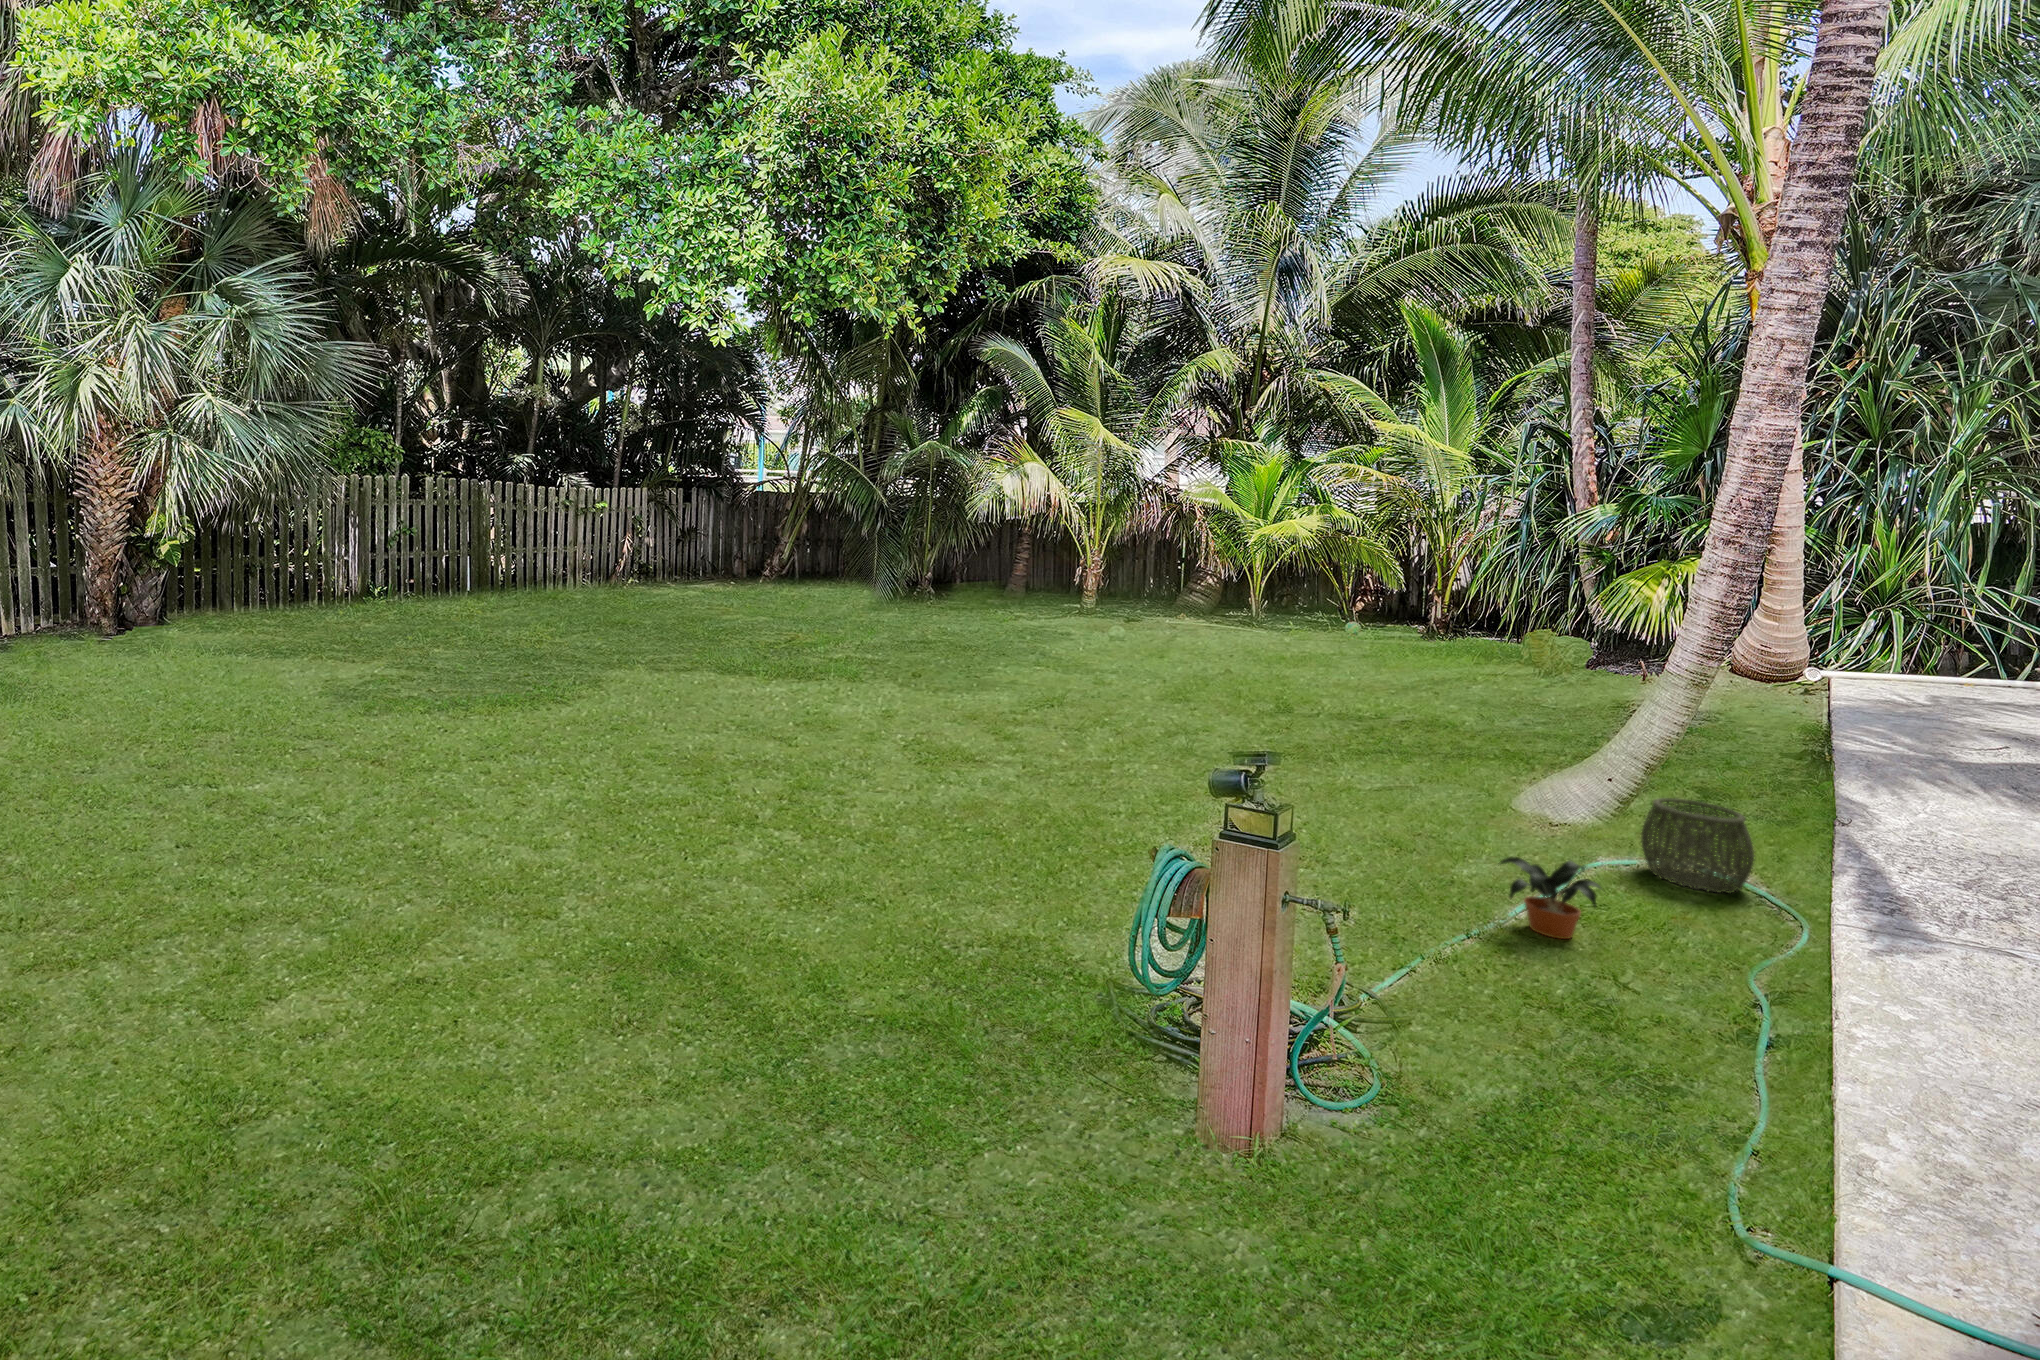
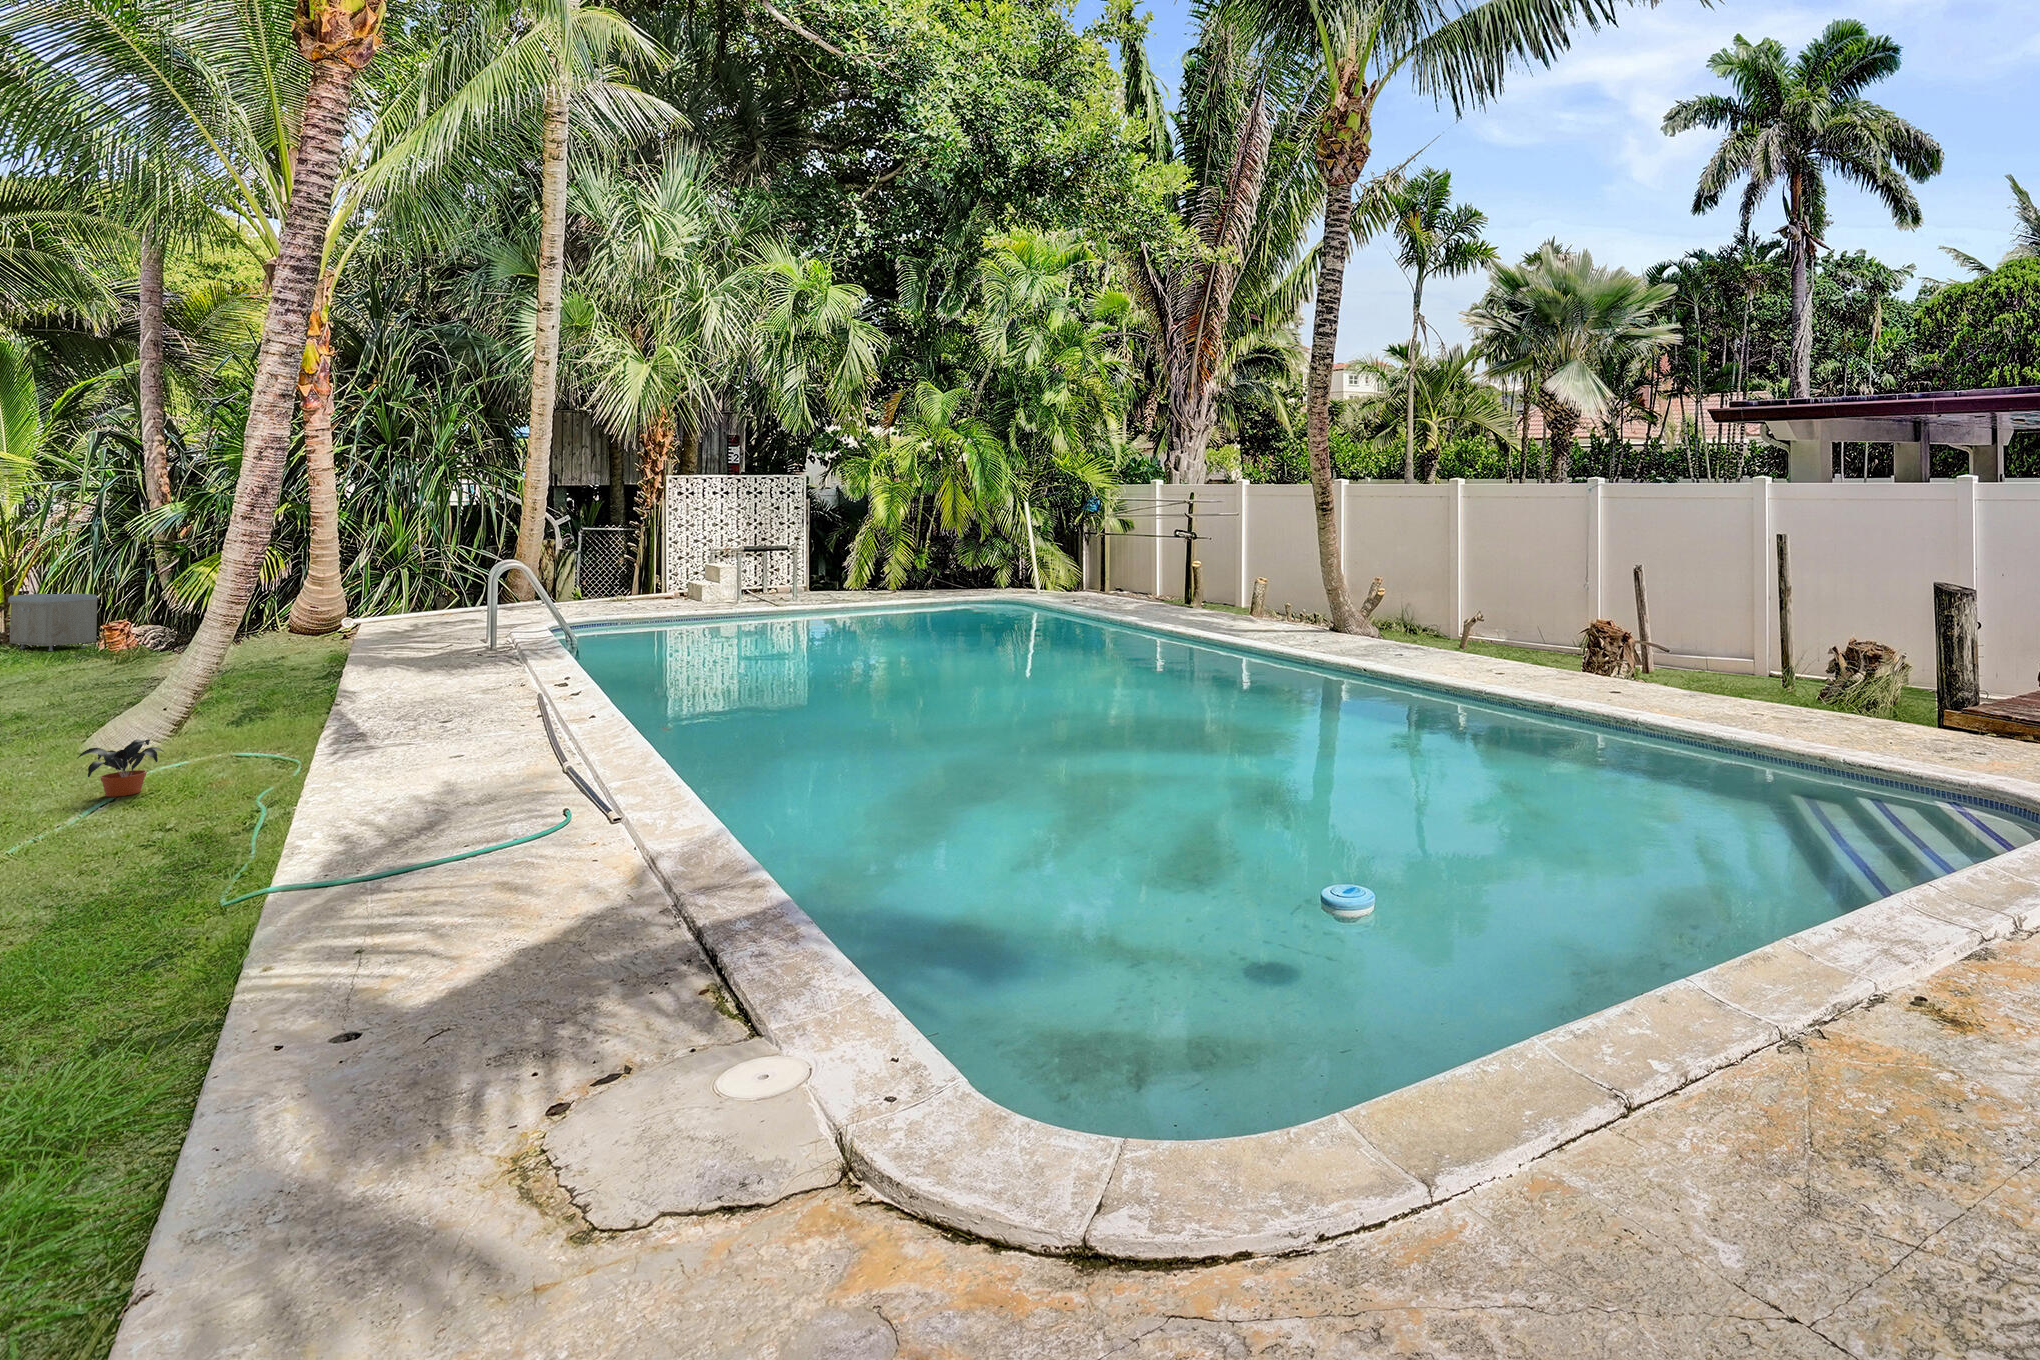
storage bench: none [1446,583,1522,646] -> present [8,594,97,651]
woven basket: present [1641,798,1755,893] -> none [196,690,276,750]

